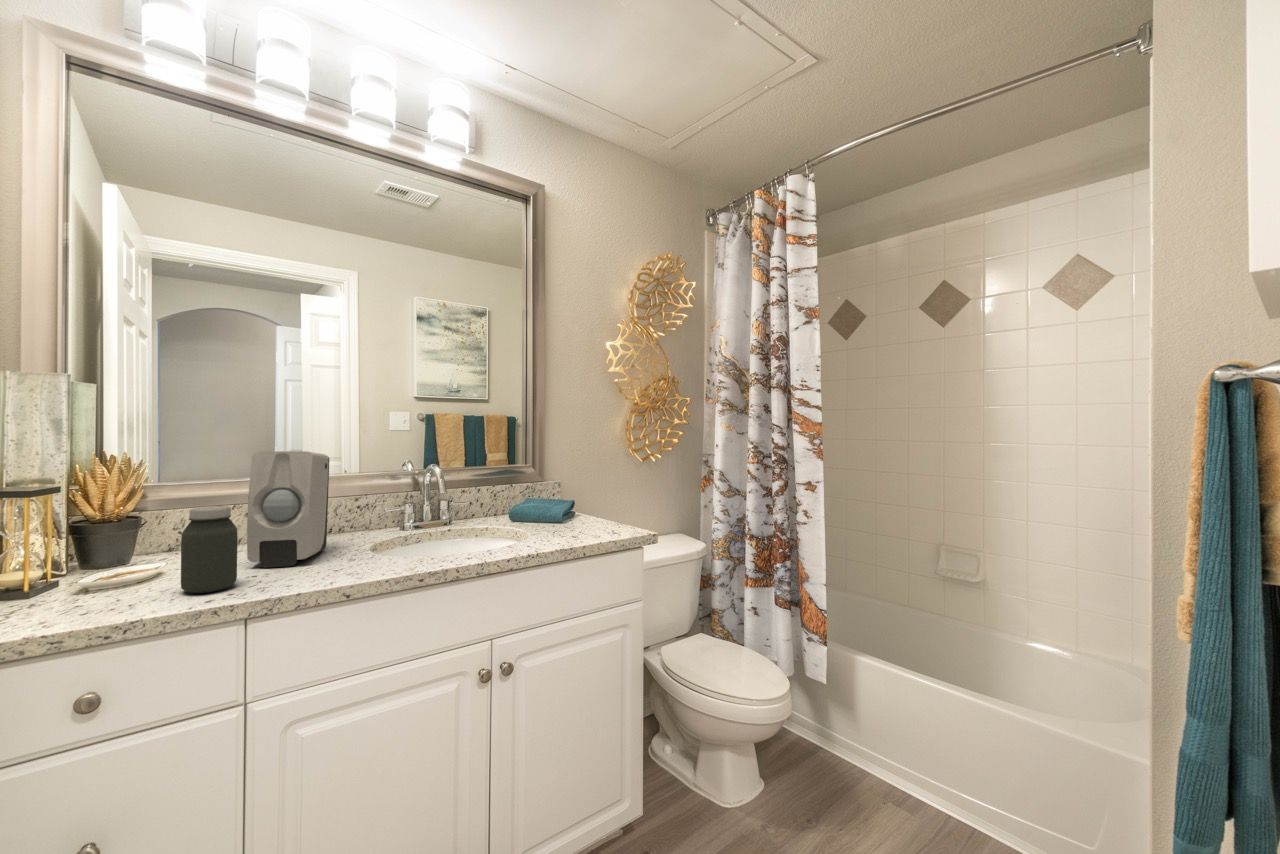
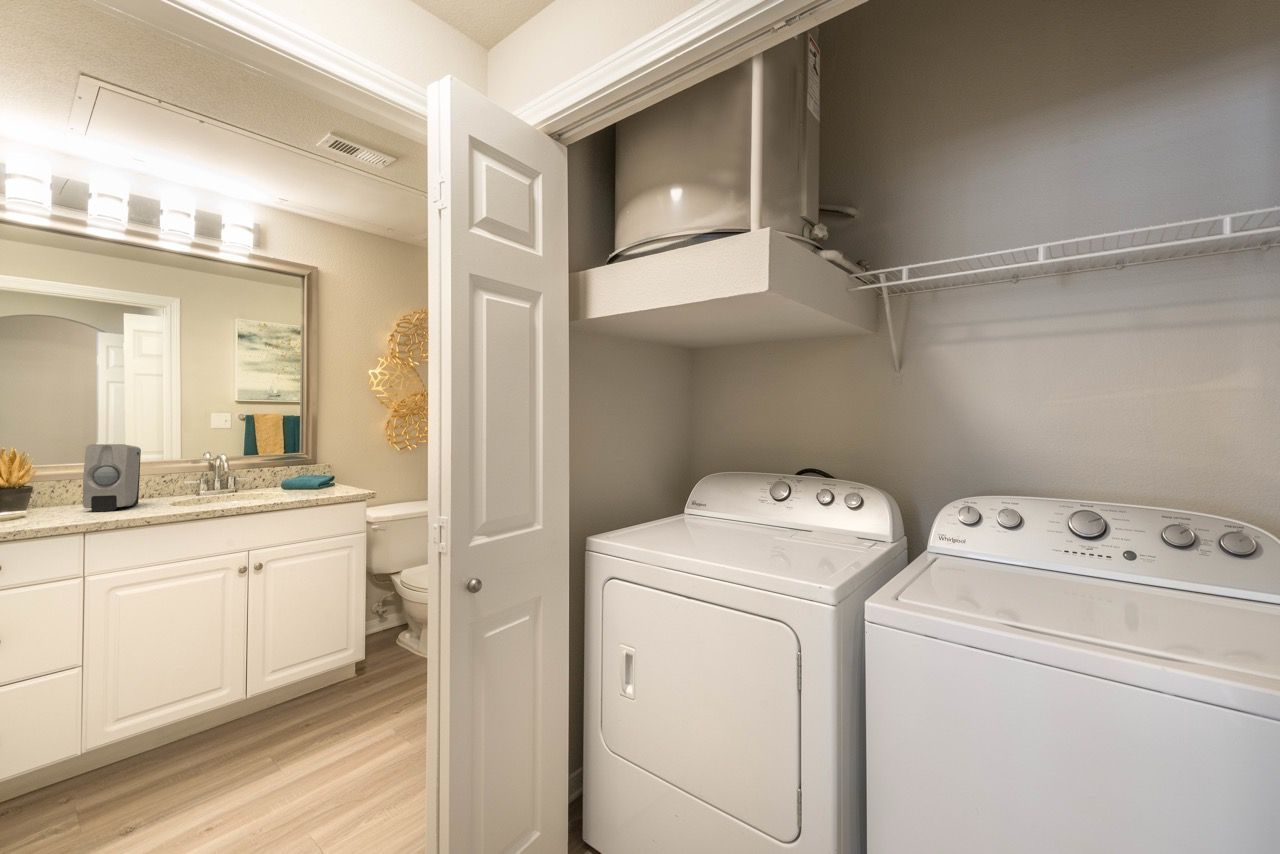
jar: present [181,506,238,593] -> none [43,474,78,519]

